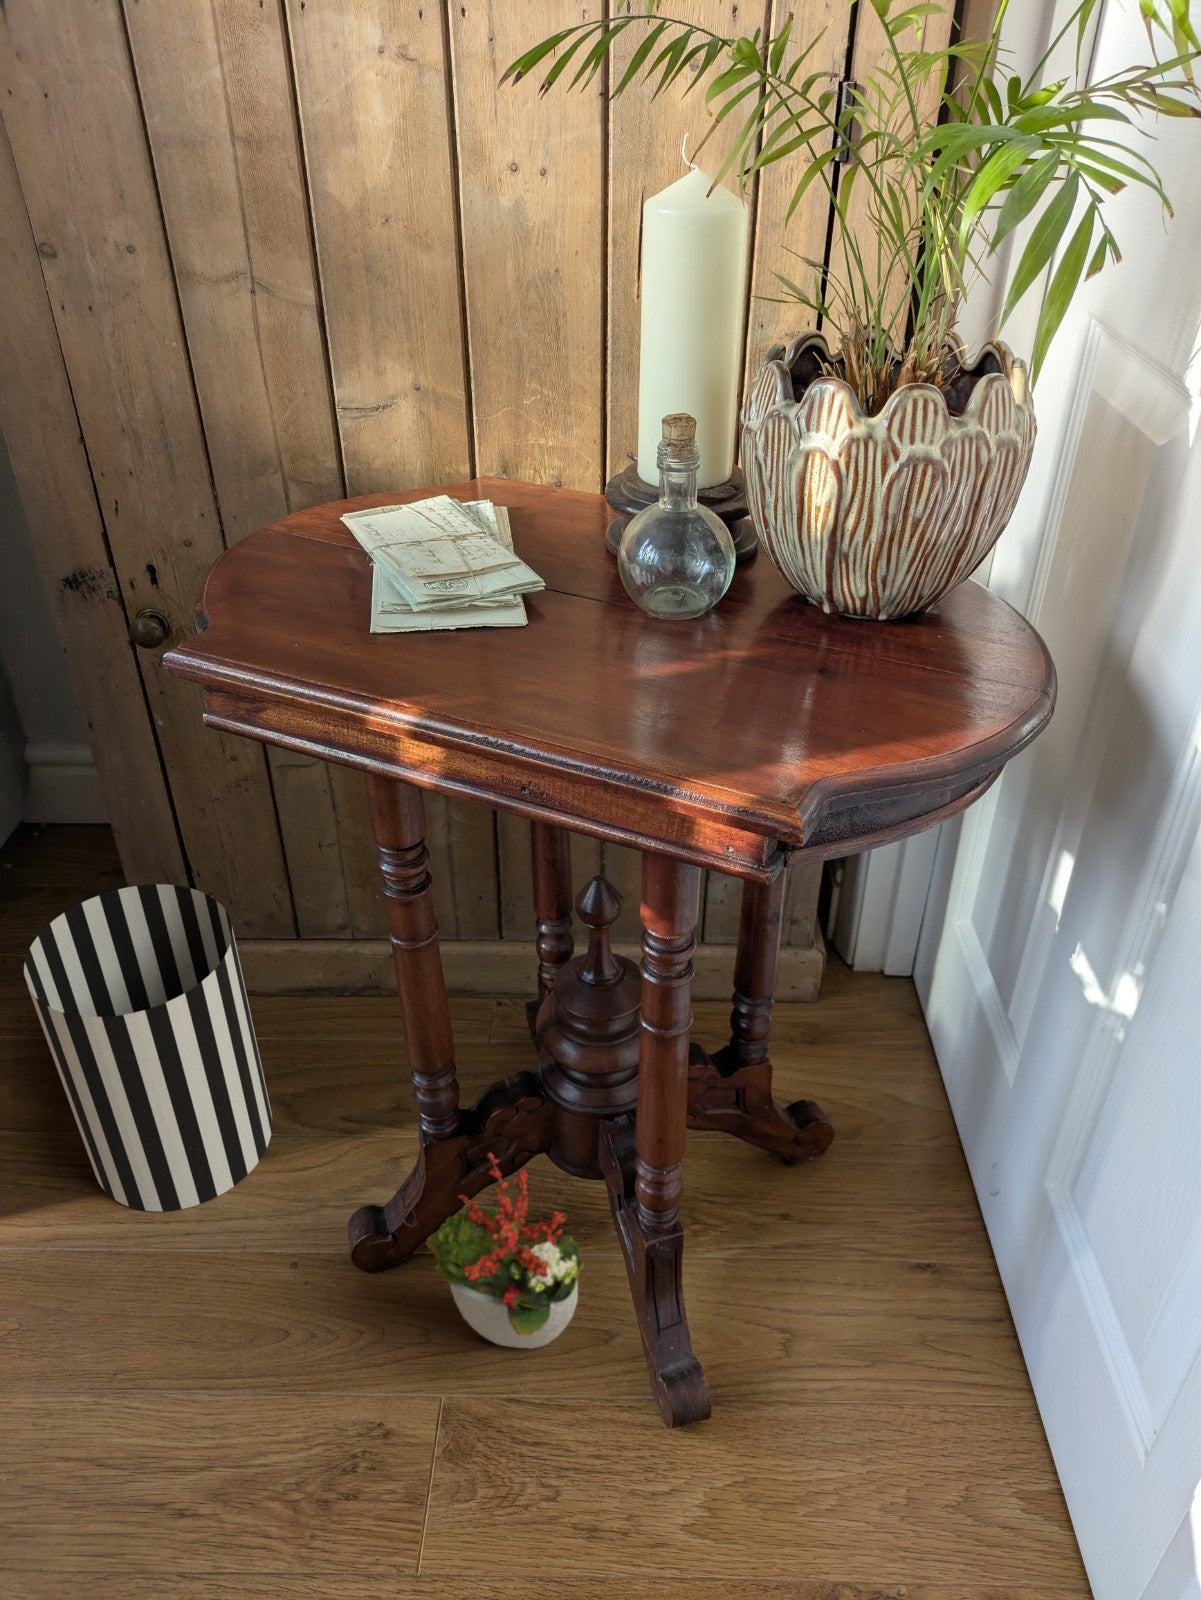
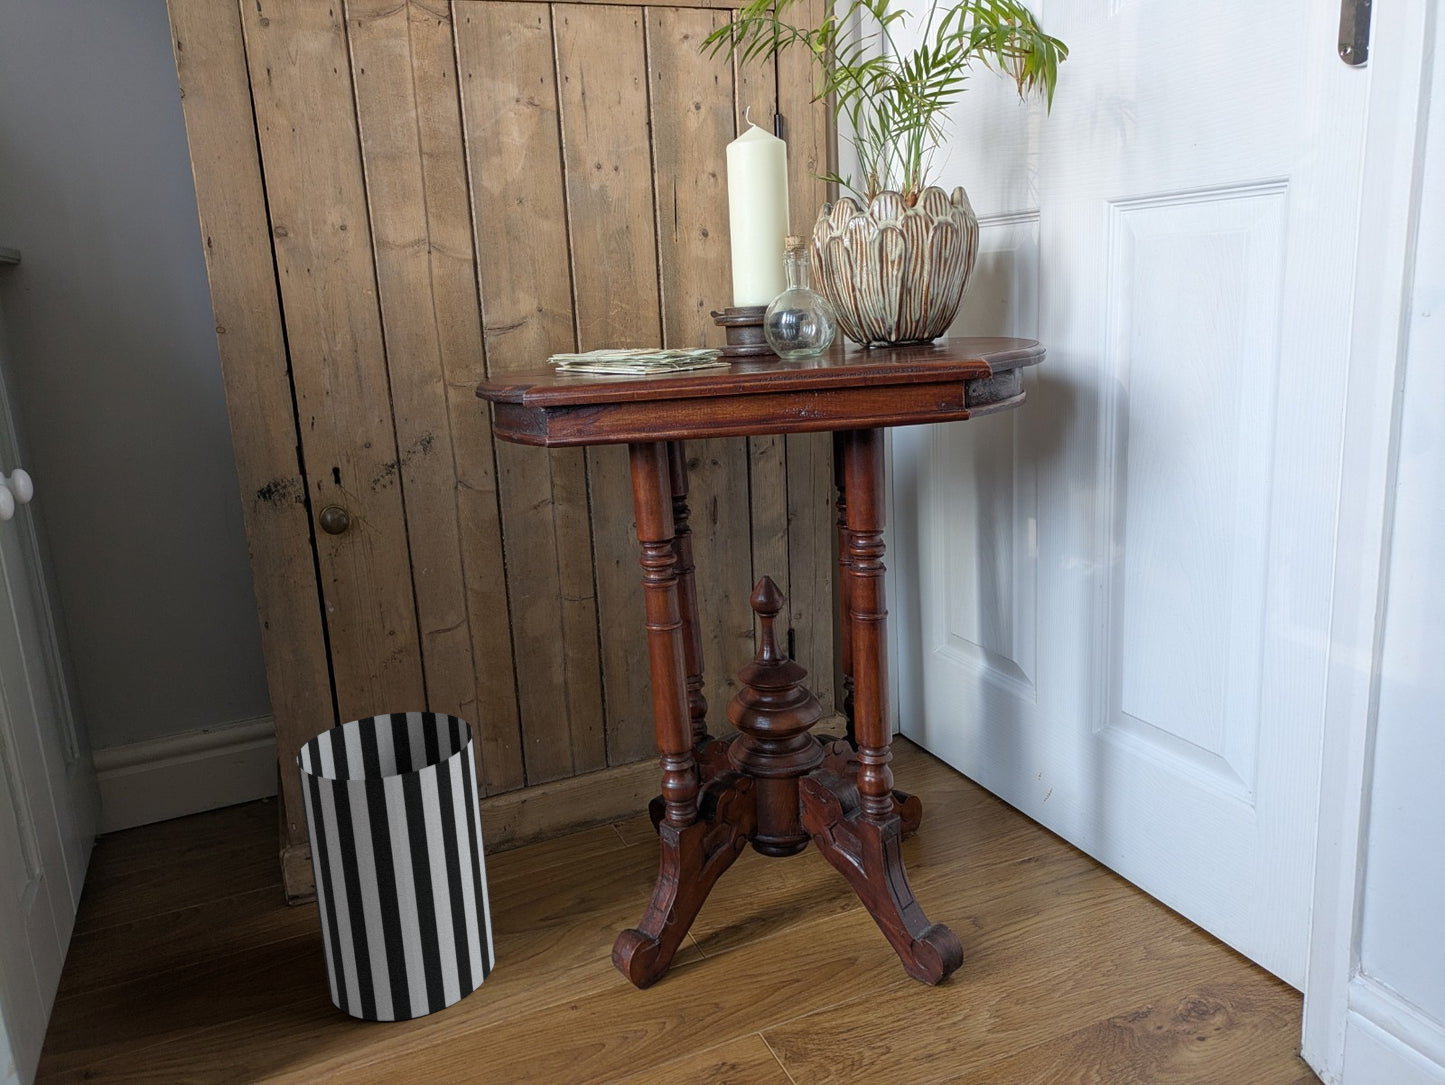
decorative plant: present [426,1153,584,1349] -> none [718,789,842,992]

